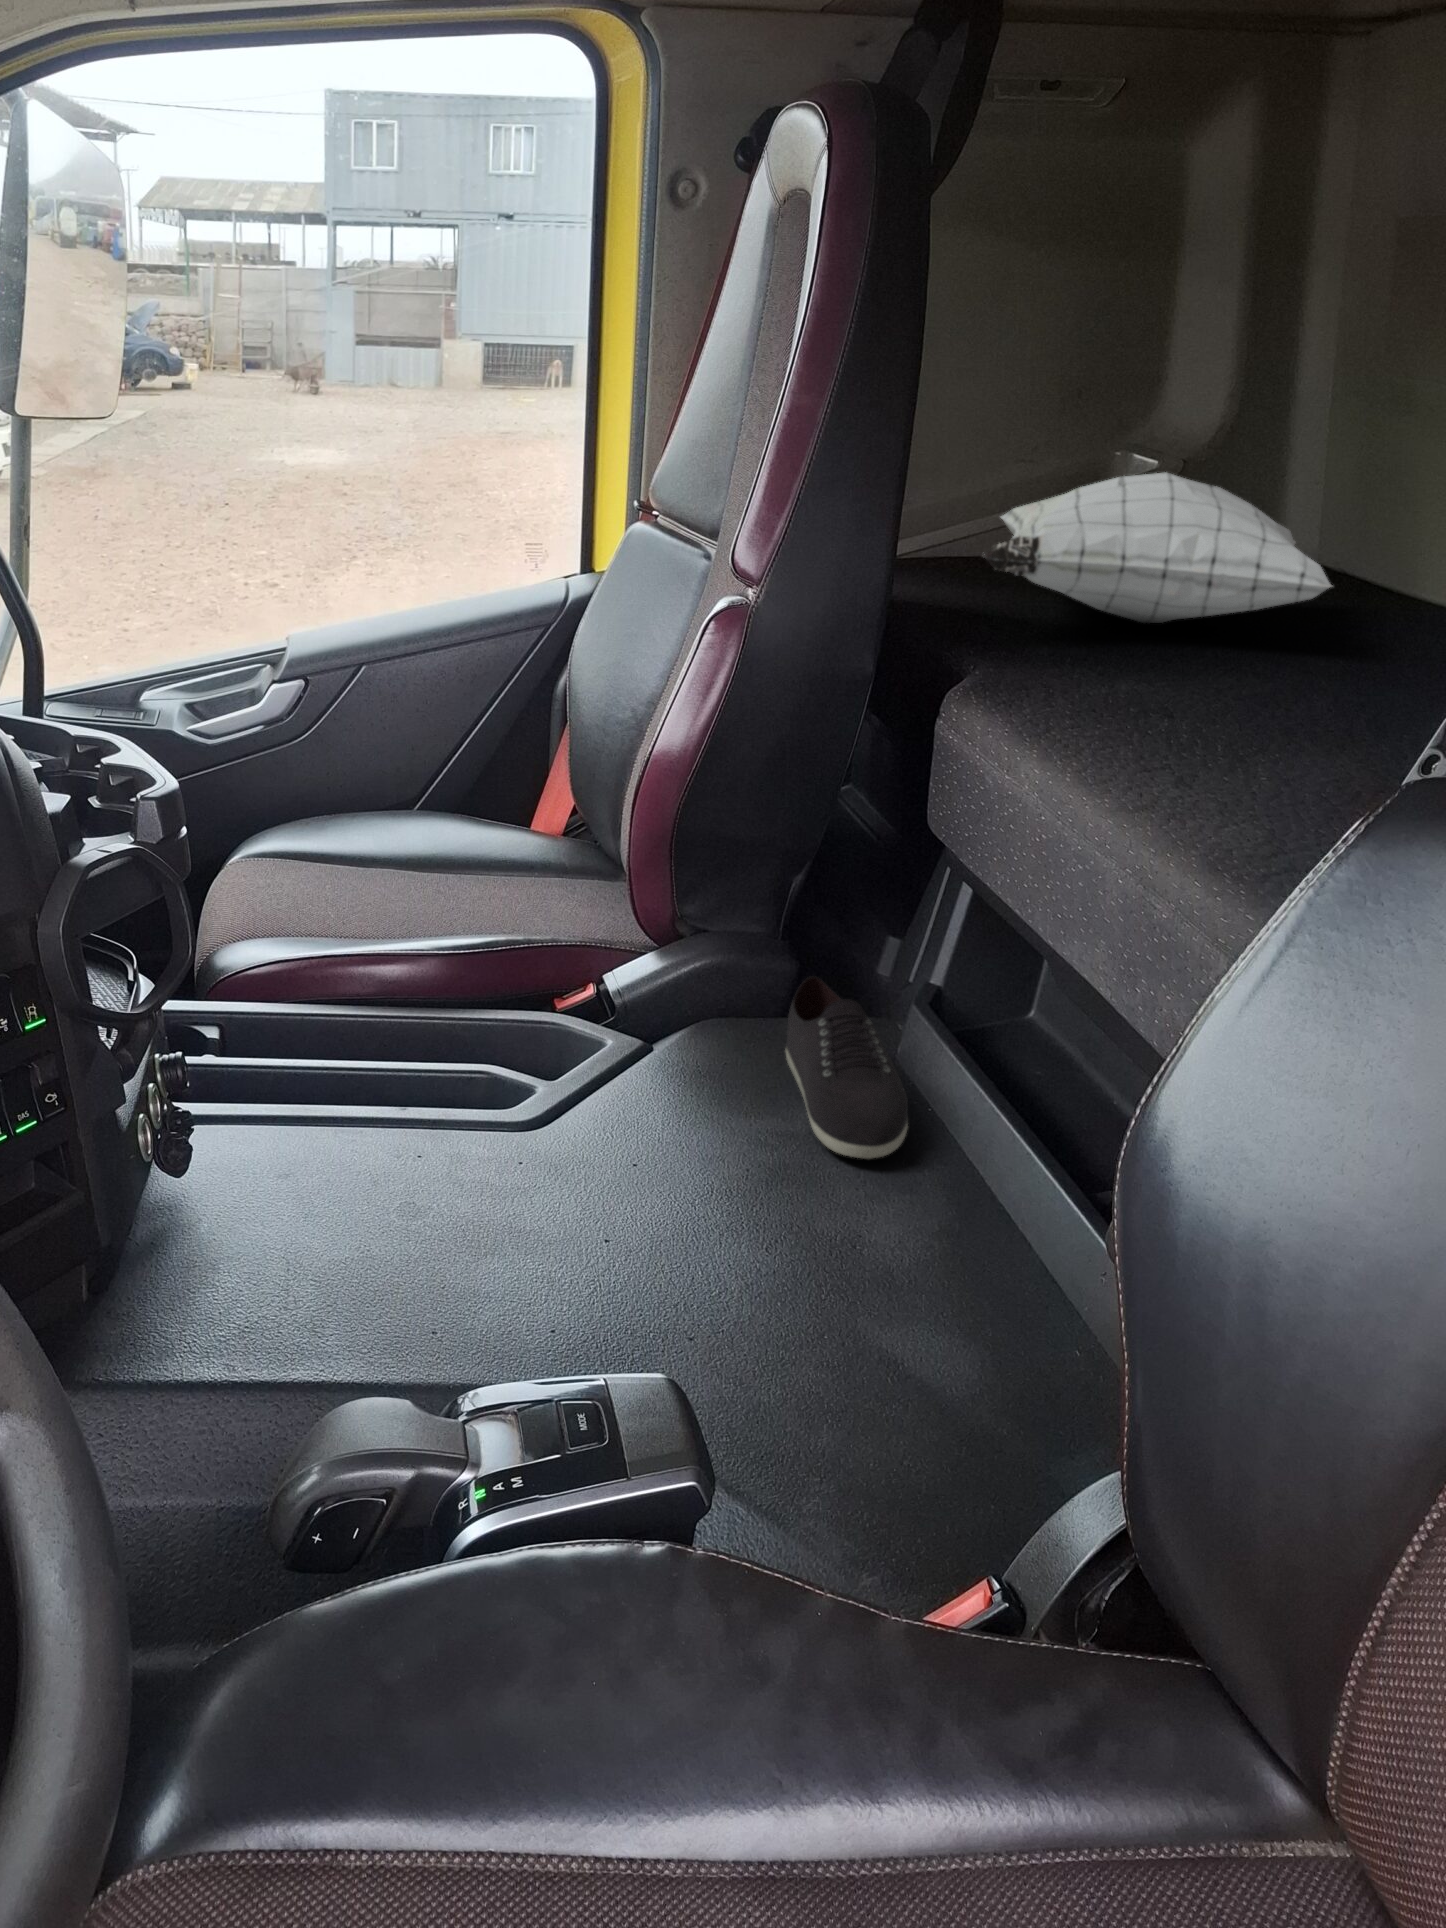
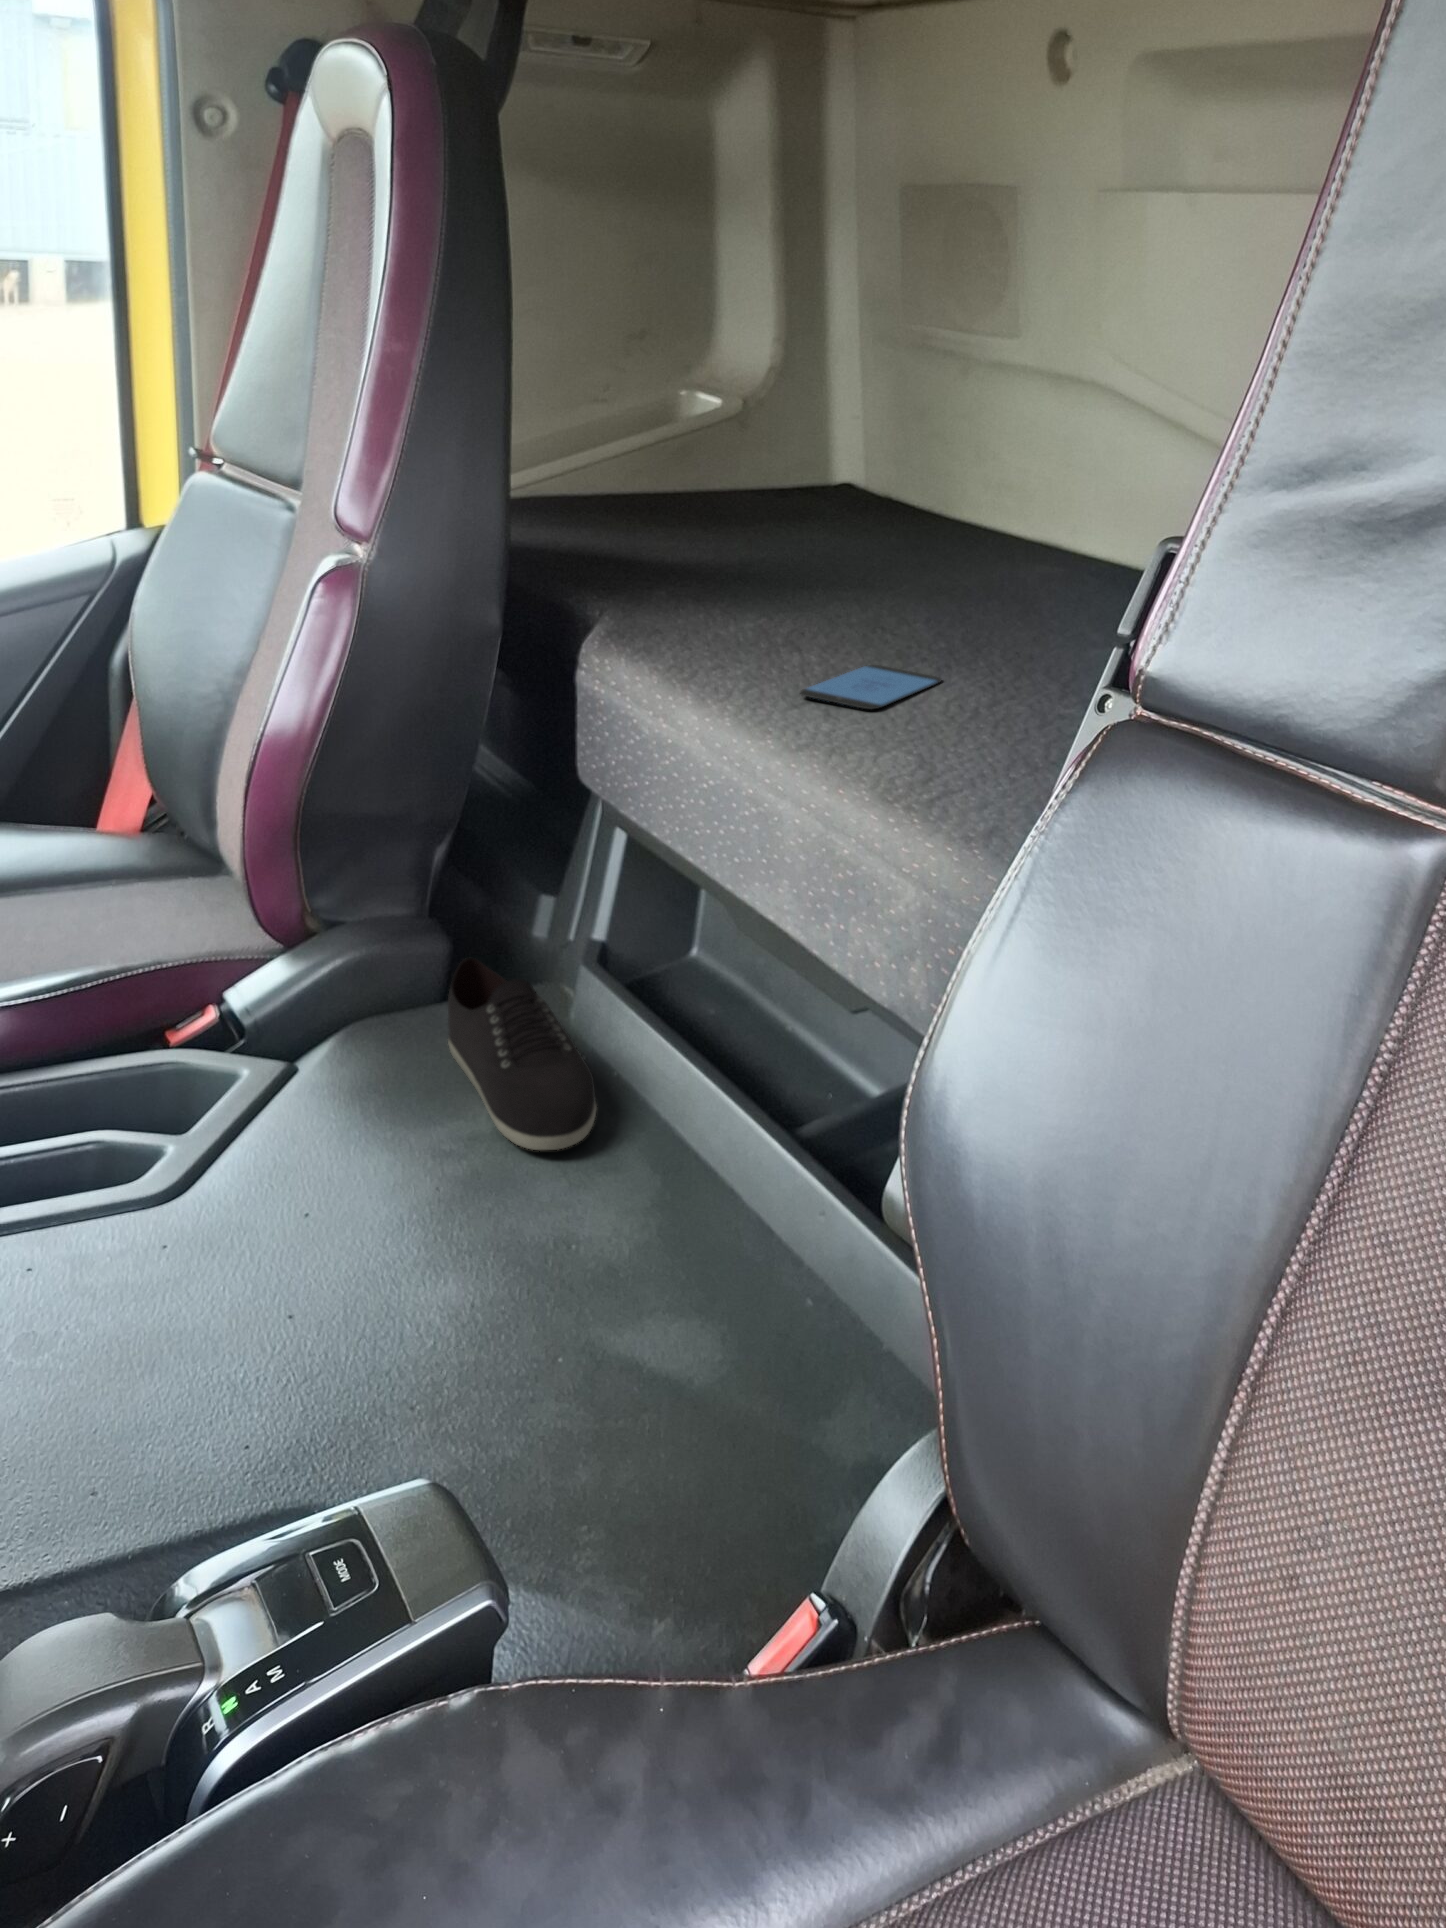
pillow: present [983,473,1332,623] -> none [579,407,906,551]
smartphone: none [1162,739,1328,781] -> present [800,665,941,710]

